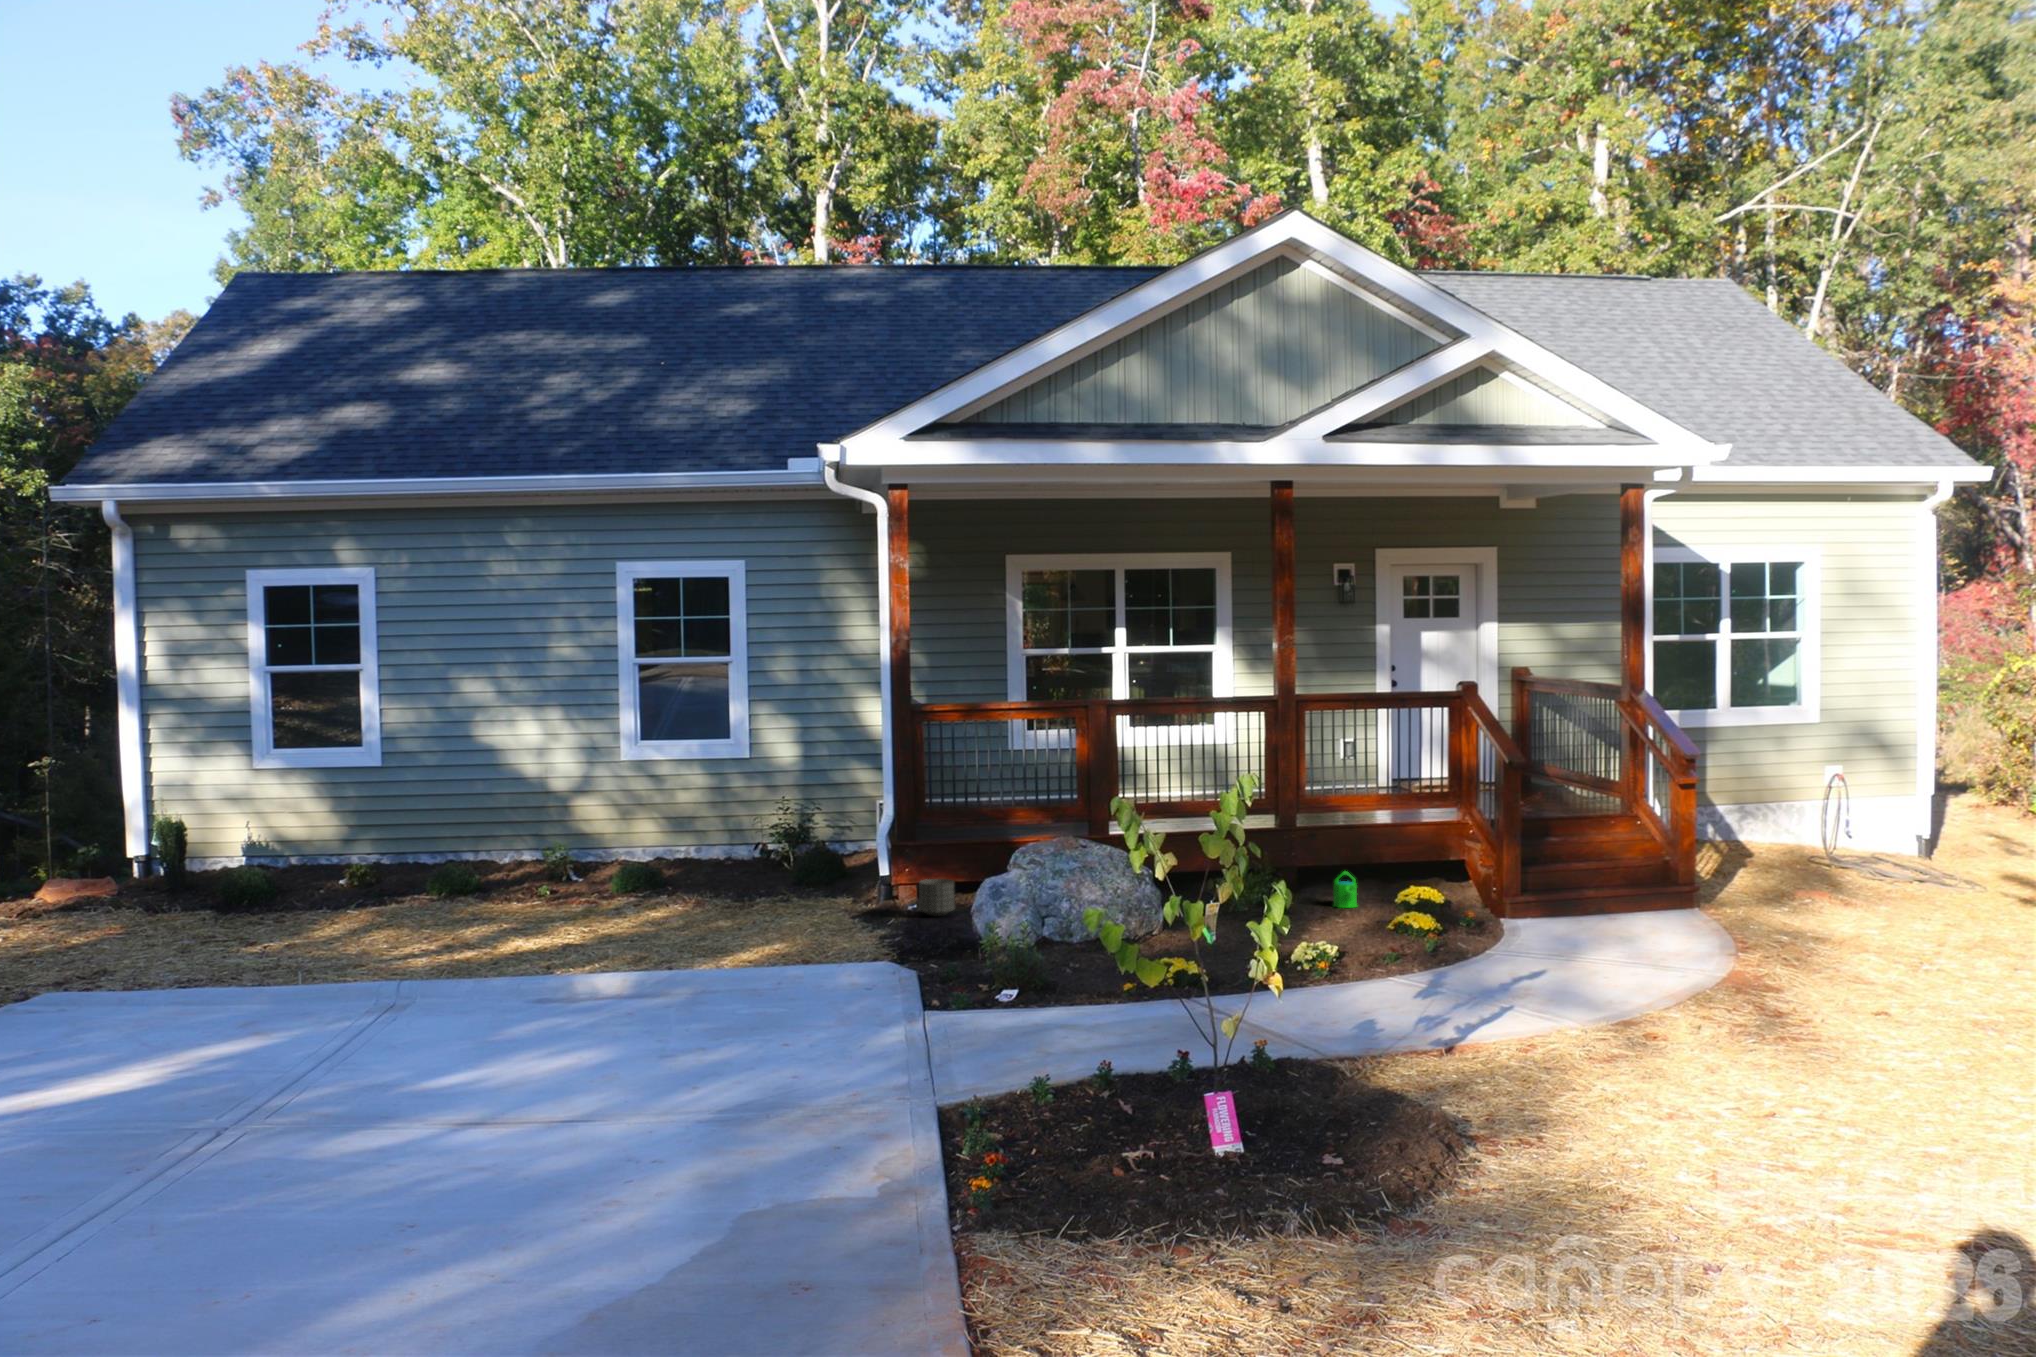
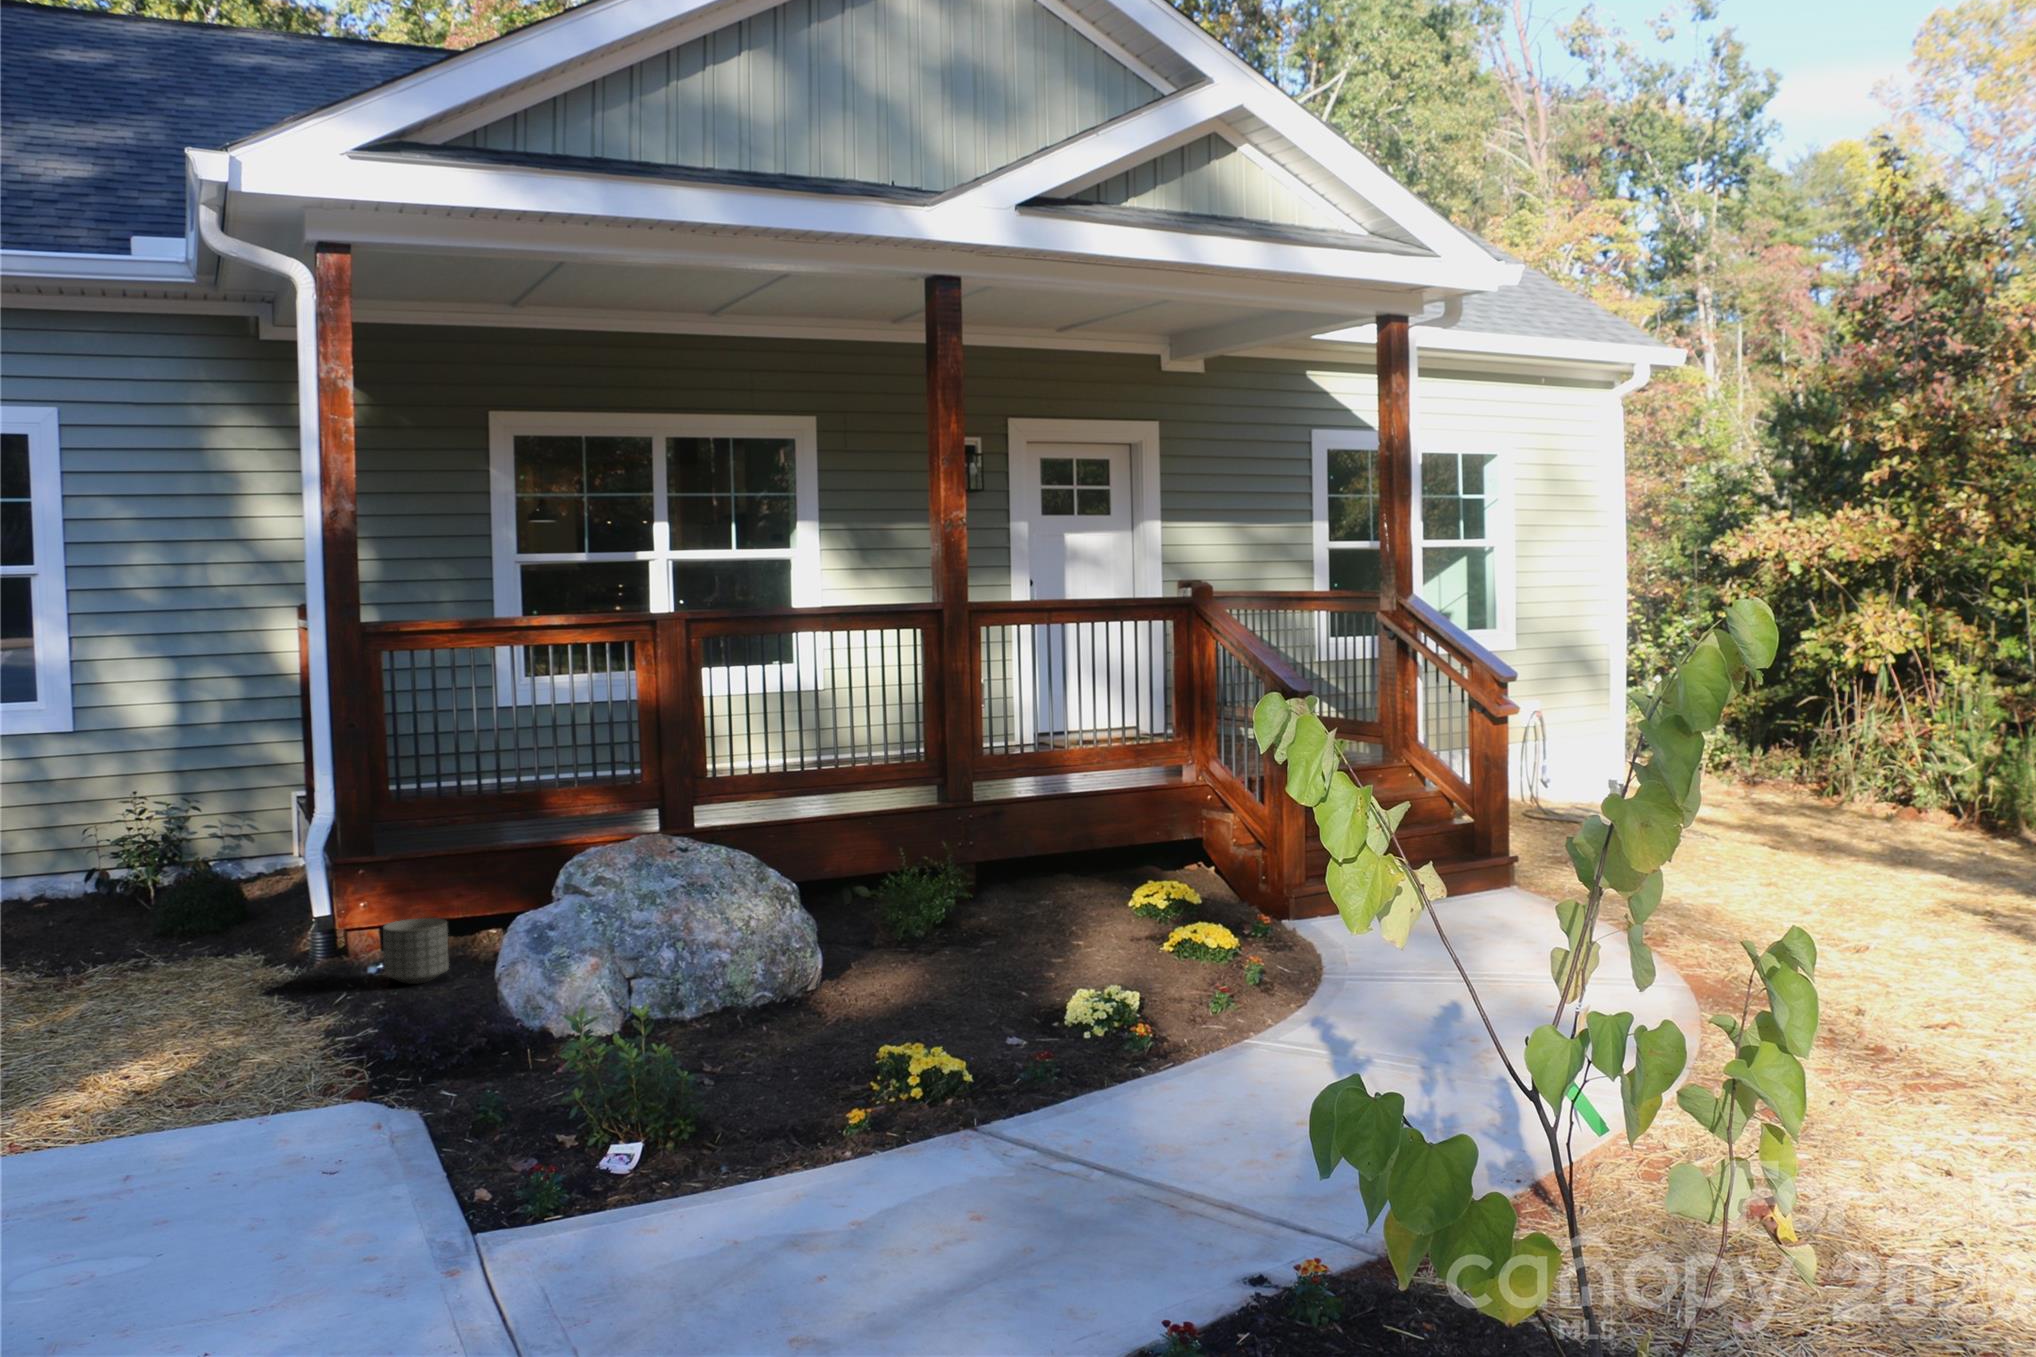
watering can: present [1333,871,1358,908] -> none [1028,860,1068,913]

